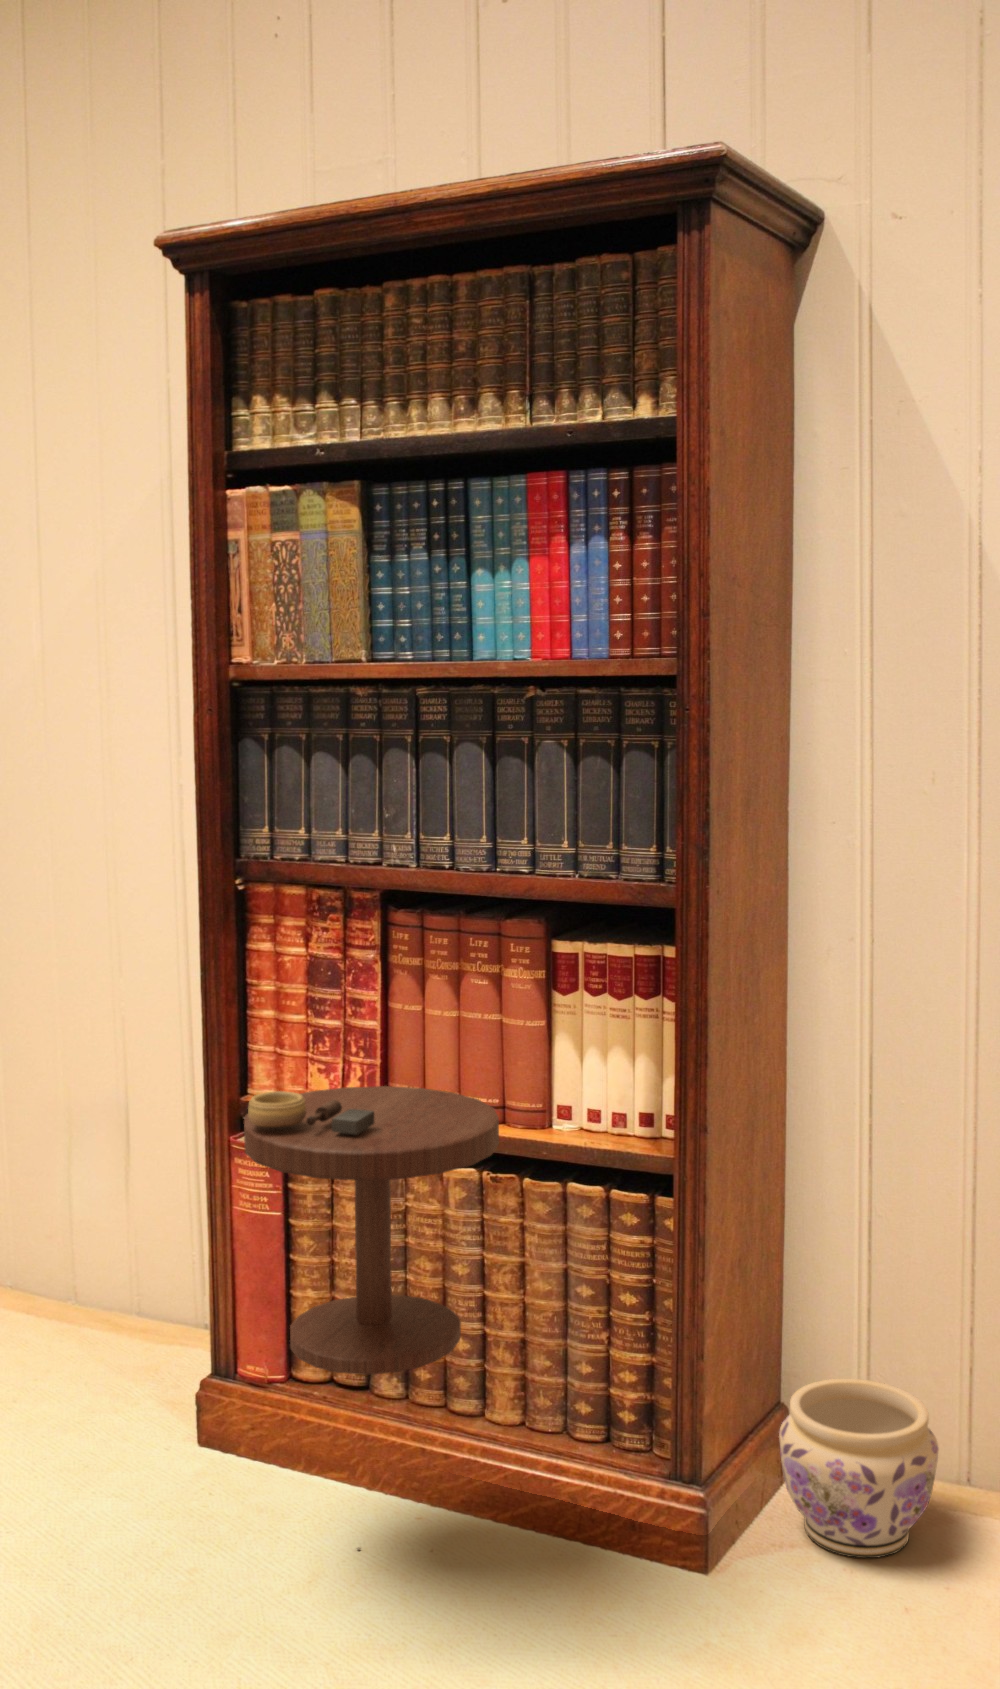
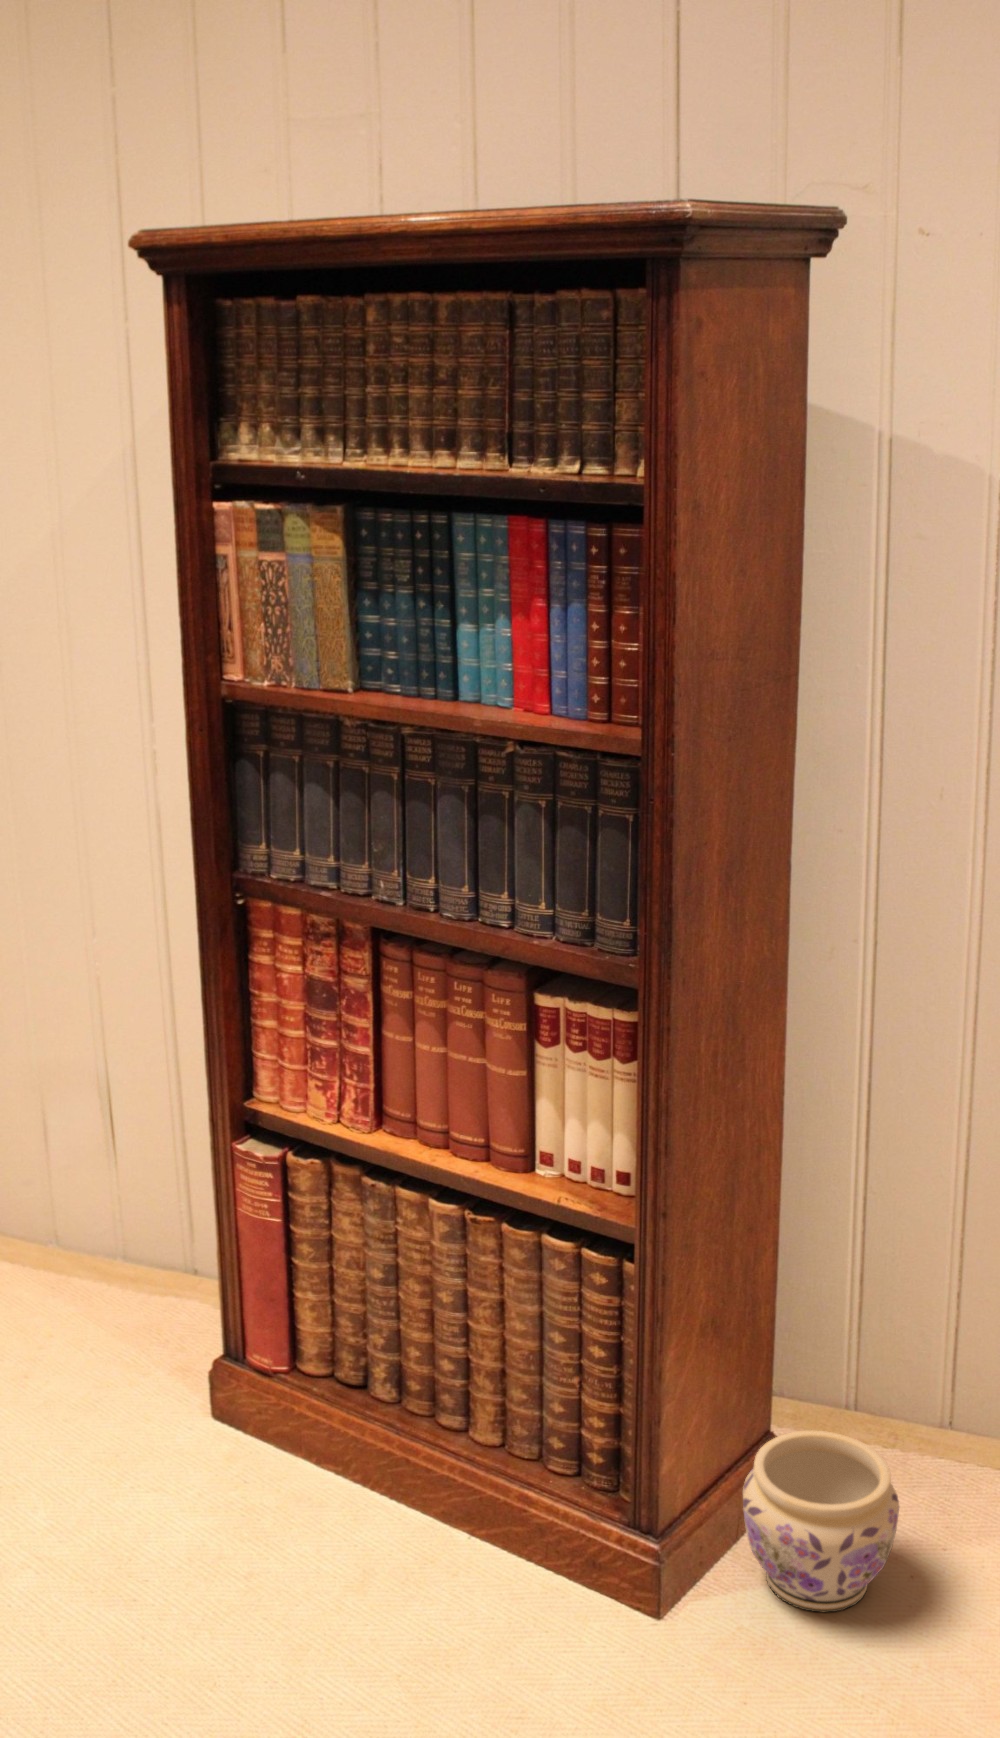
side table: present [244,1086,499,1375] -> none [212,1123,462,1555]

